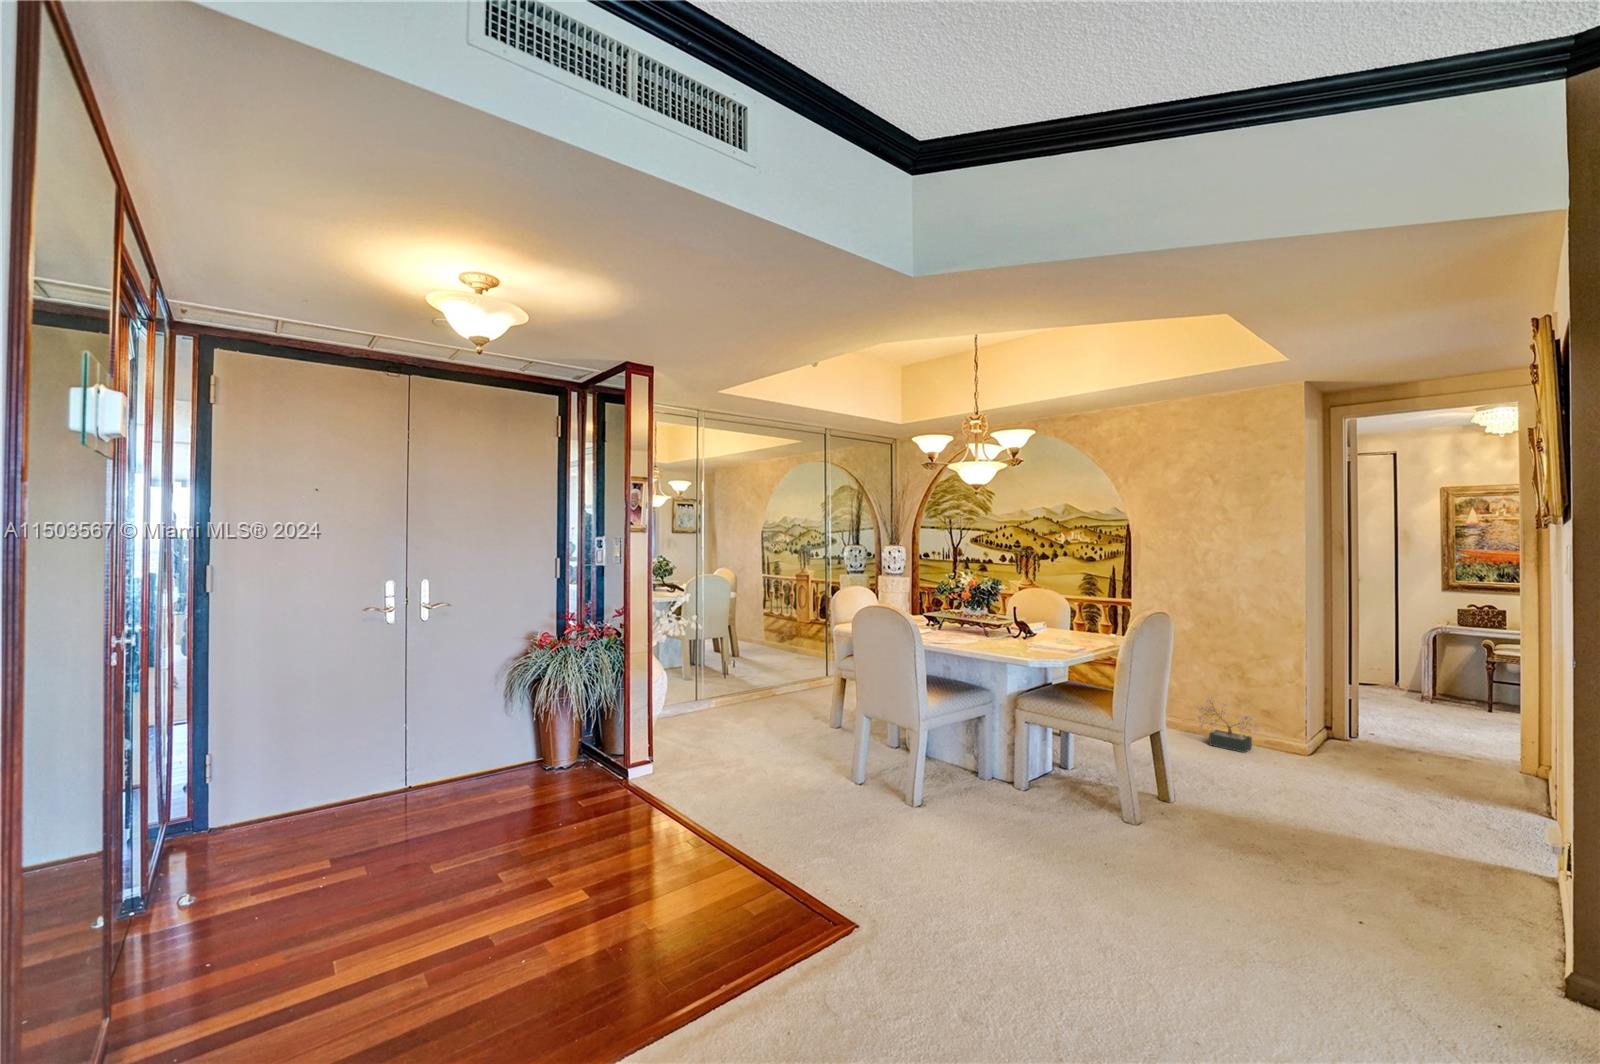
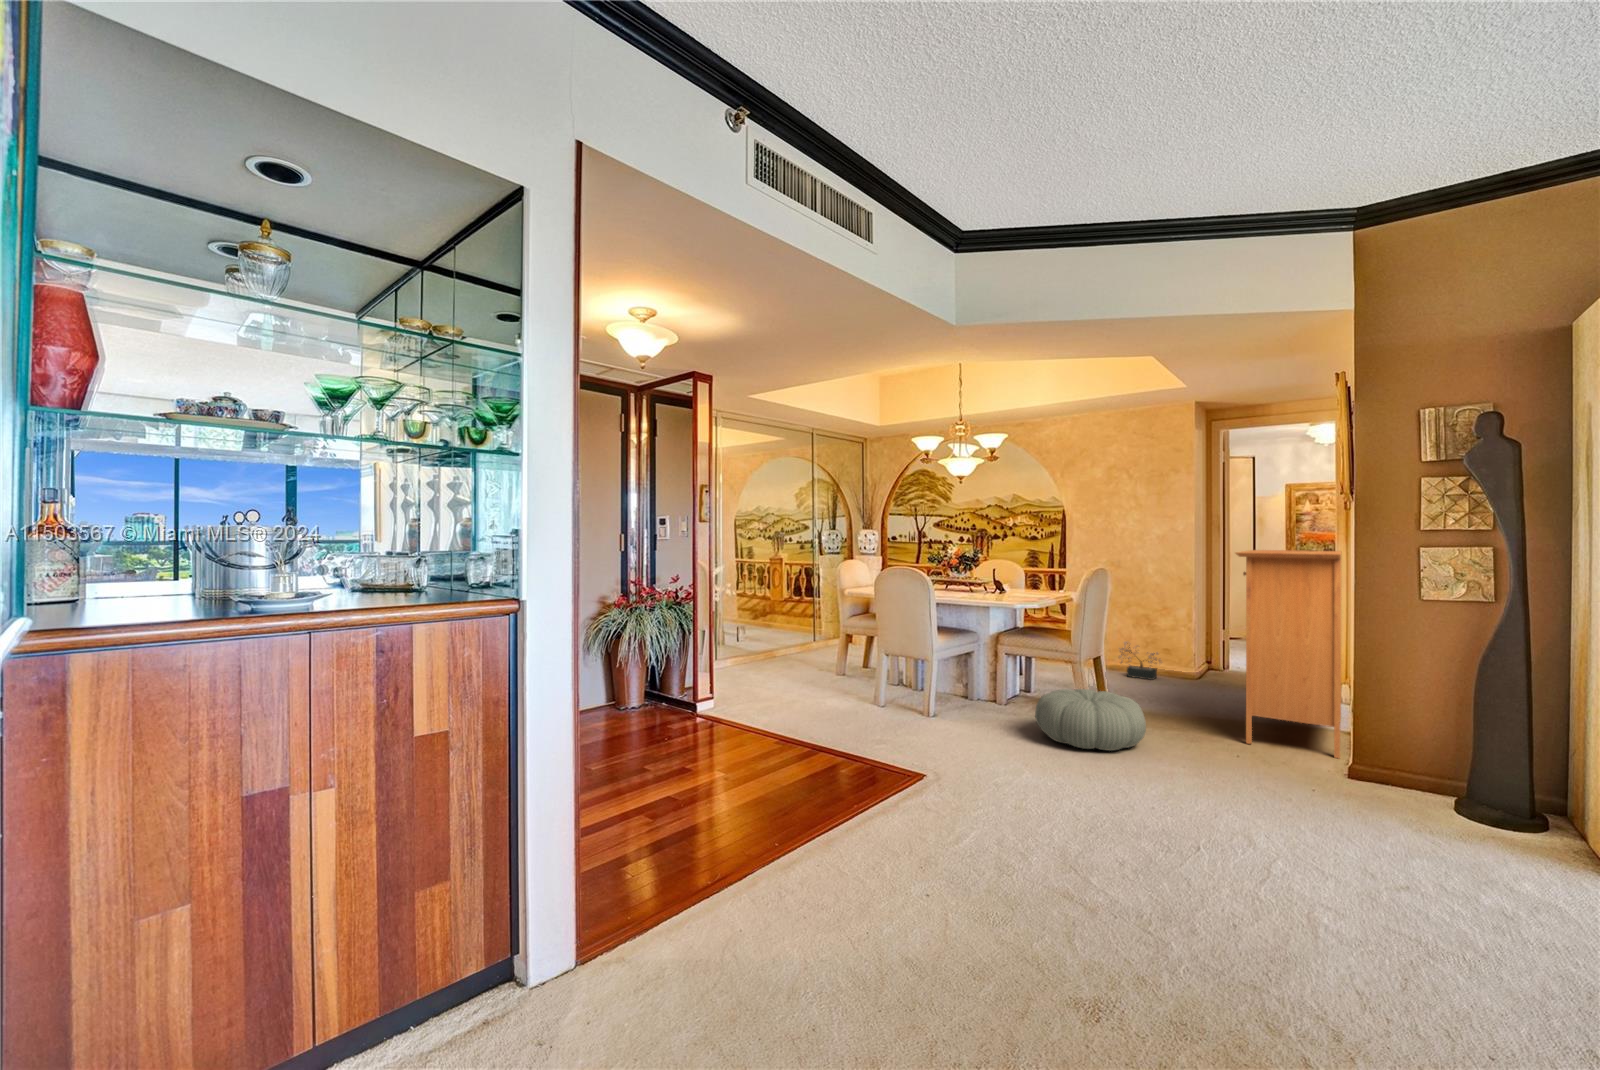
console table: none [1360,590,1552,950] -> present [1235,550,1341,758]
pouf: none [1050,790,1214,900] -> present [1035,689,1146,750]

